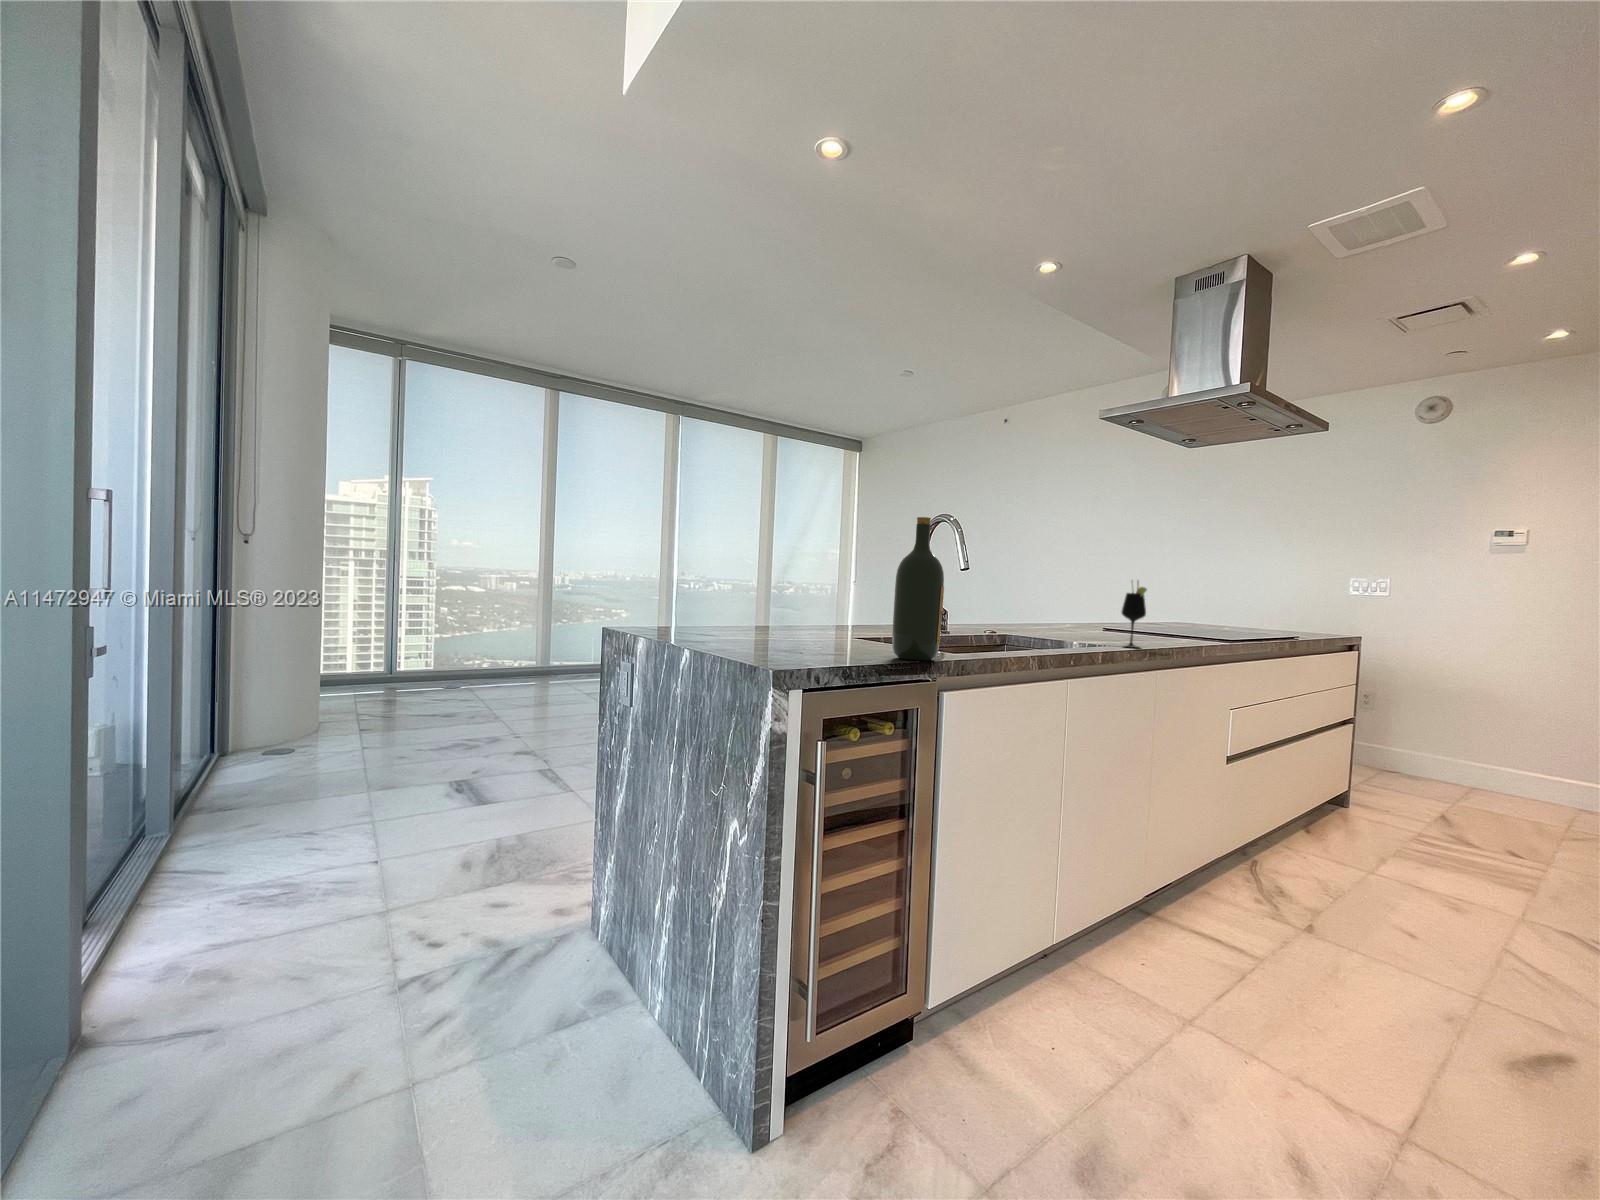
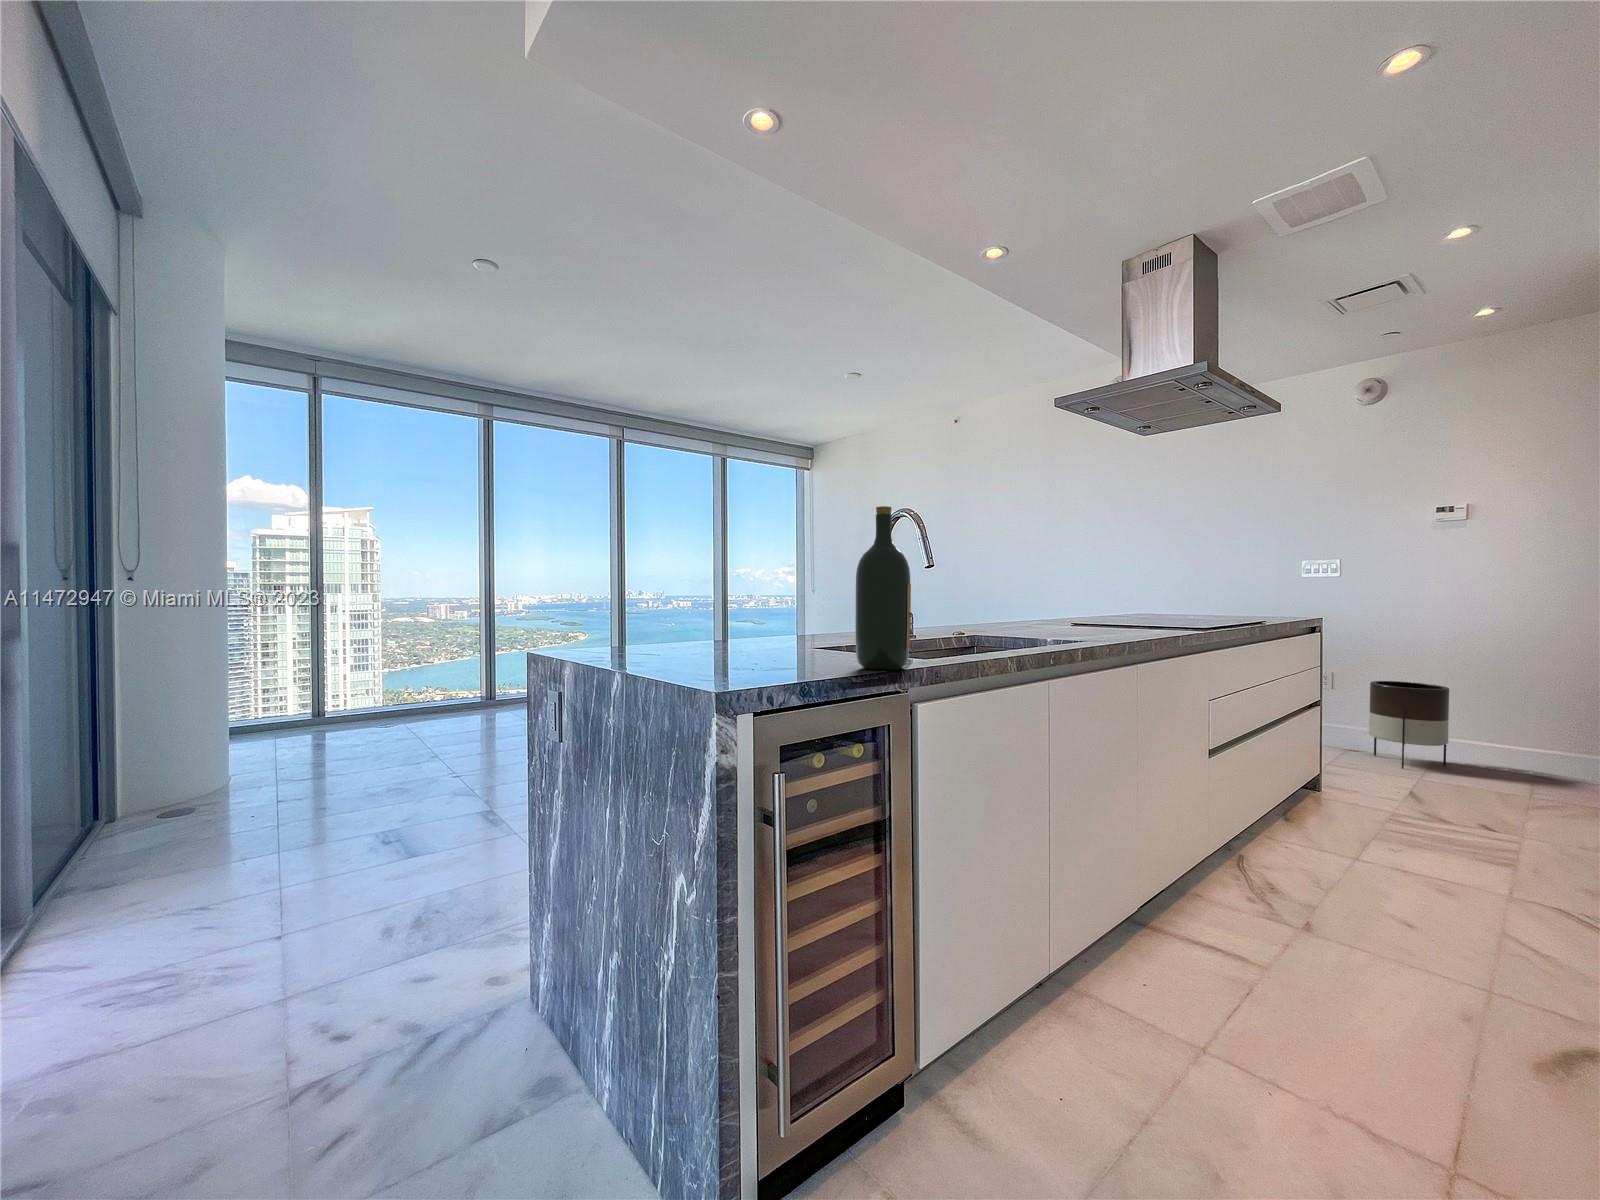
wine glass: present [1122,581,1147,647] -> none [1100,569,1126,642]
planter: none [1399,702,1485,791] -> present [1369,681,1449,769]

